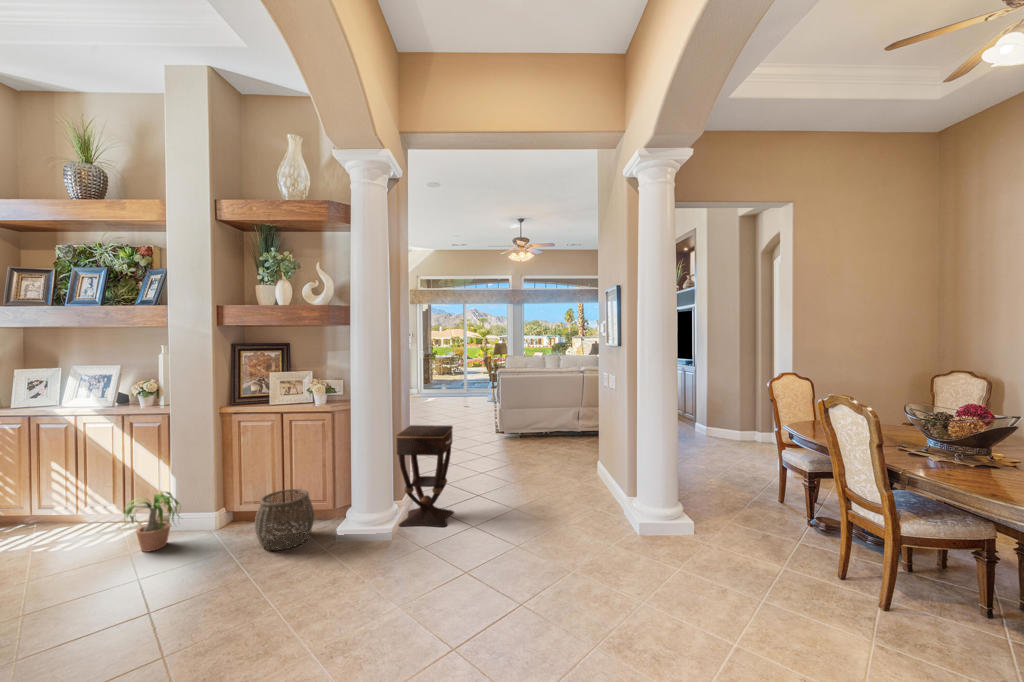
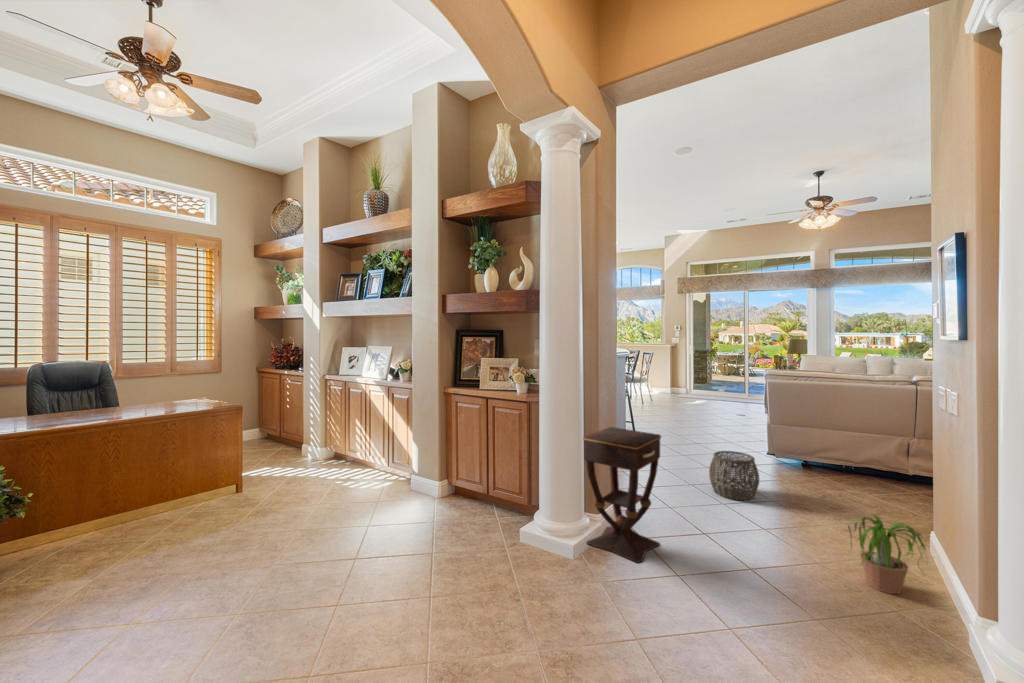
woven basket: present [255,489,314,550] -> present [709,451,759,500]
potted plant: present [124,492,180,552] -> present [848,514,925,594]

